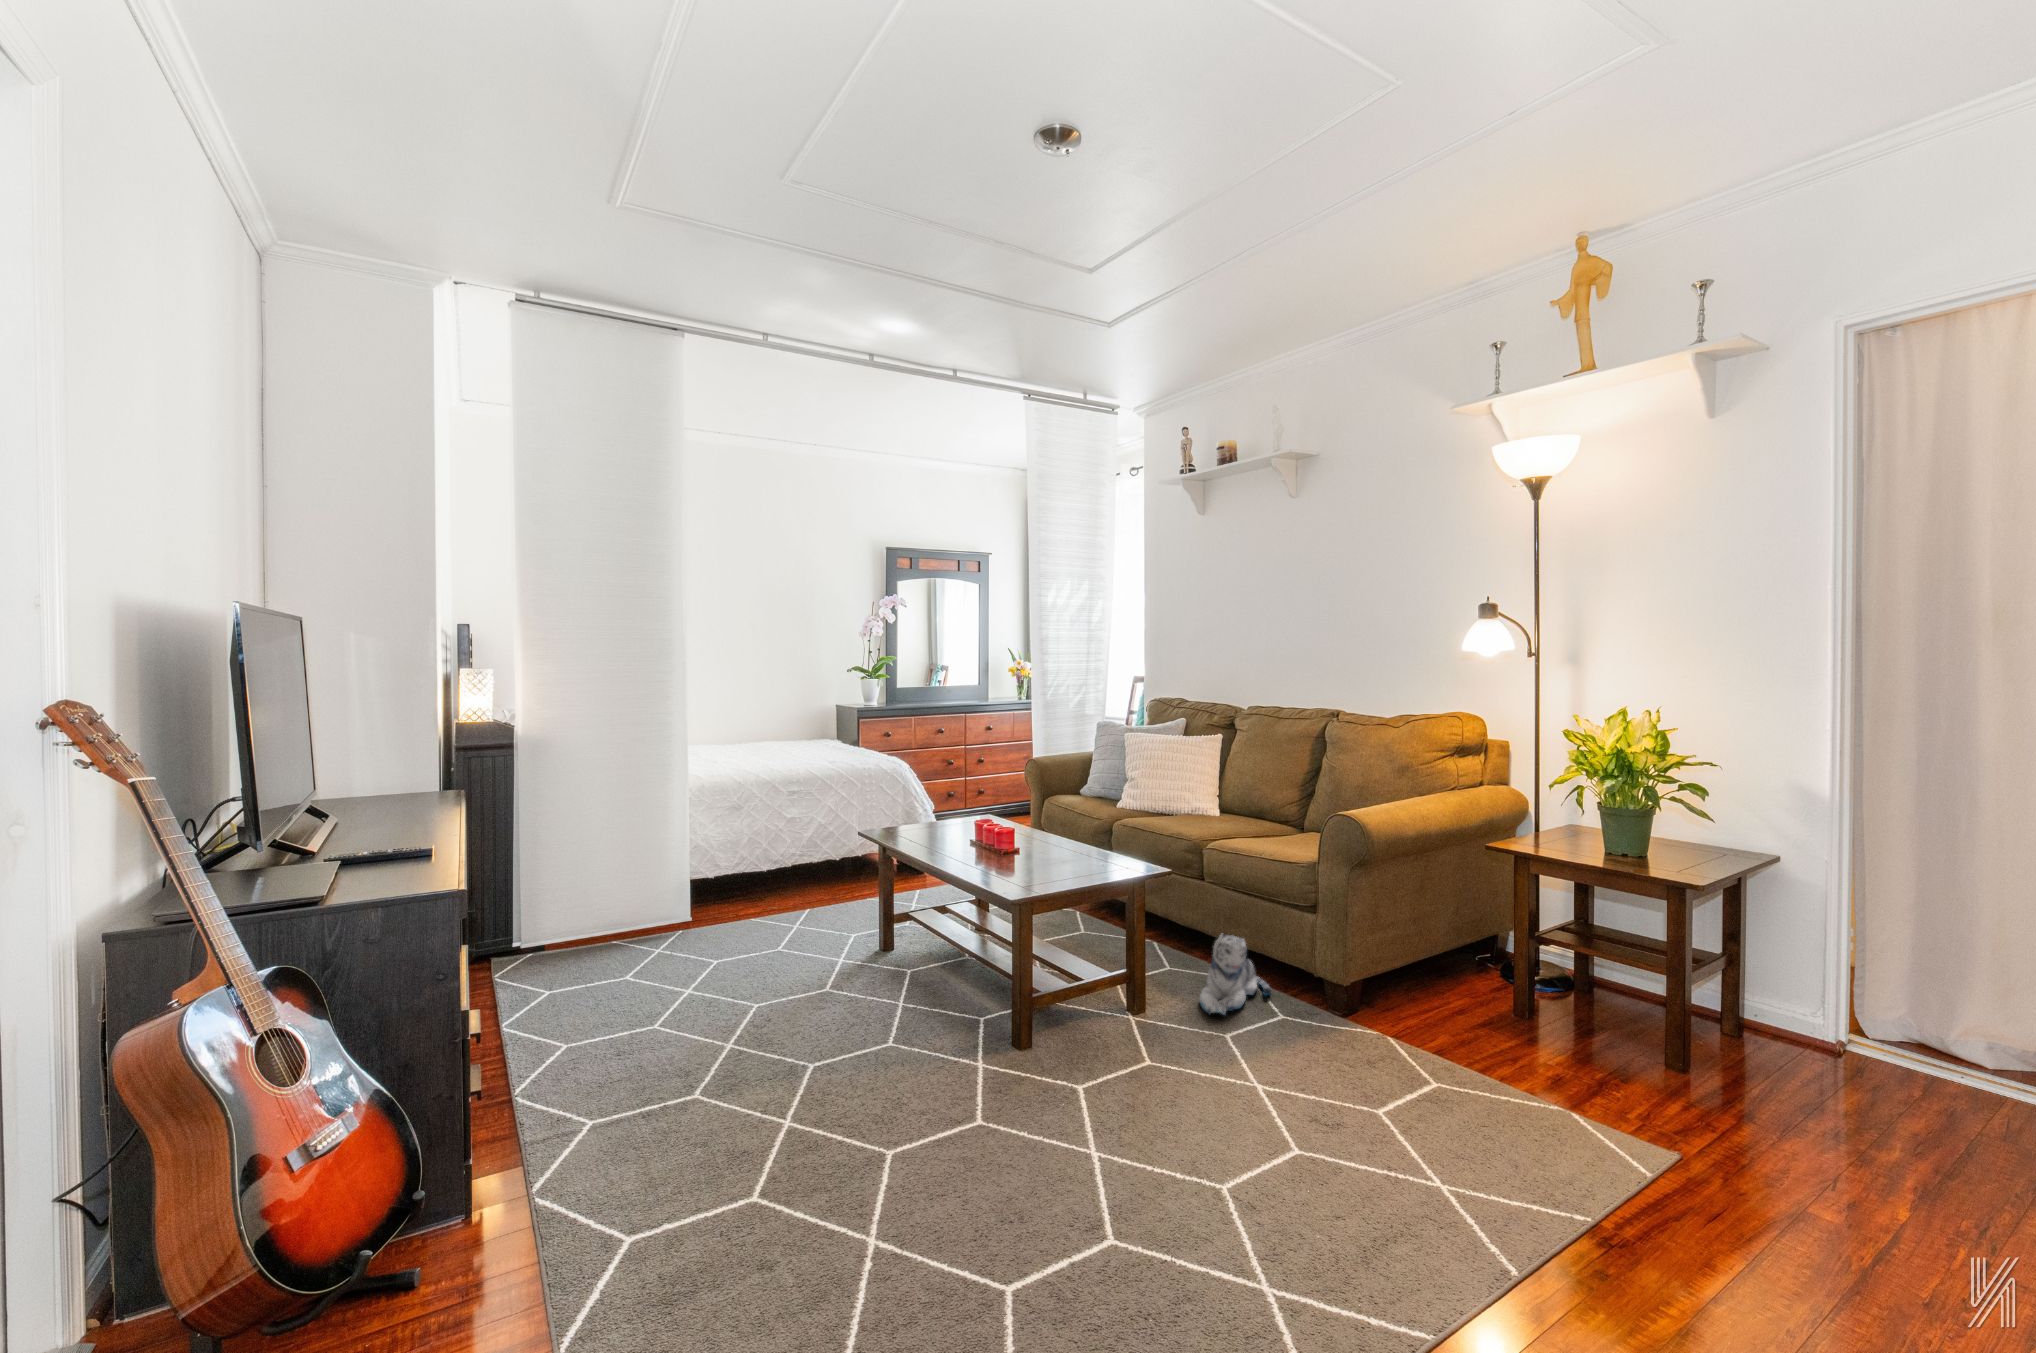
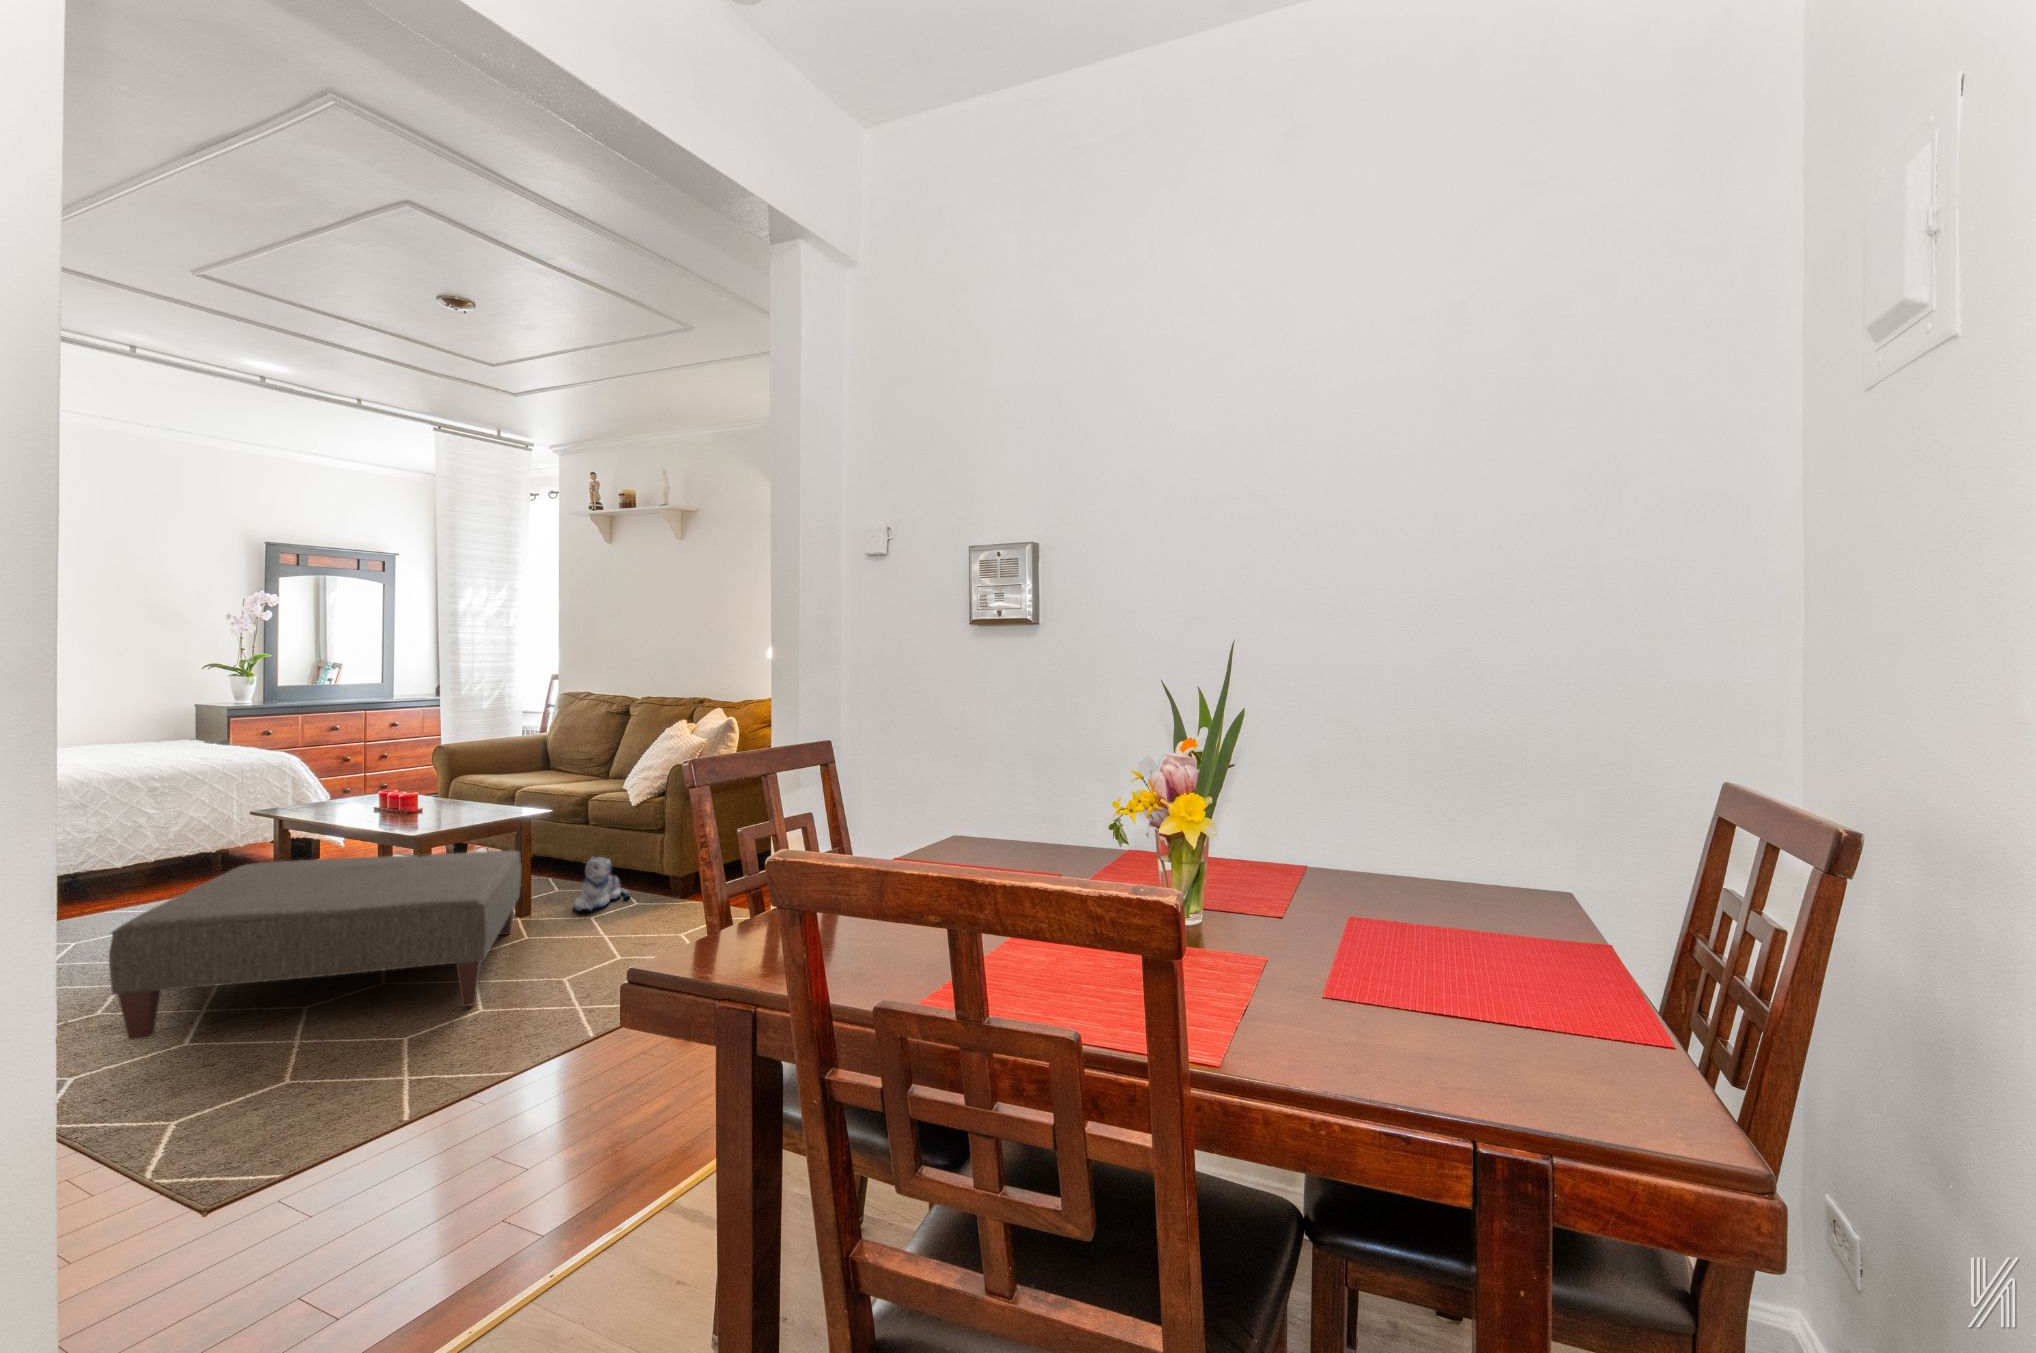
ottoman: none [669,912,1137,1213] -> present [109,850,521,1040]

